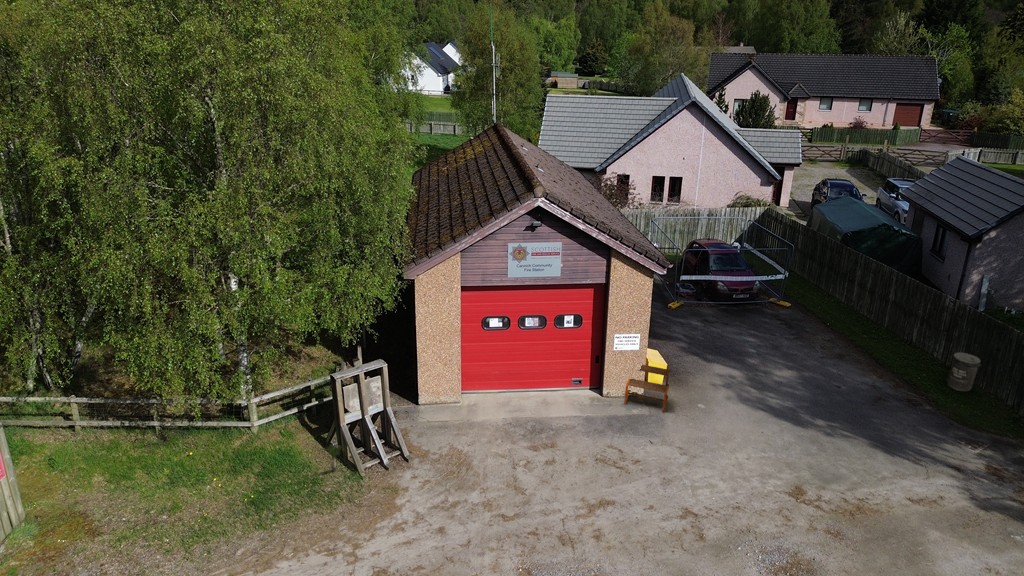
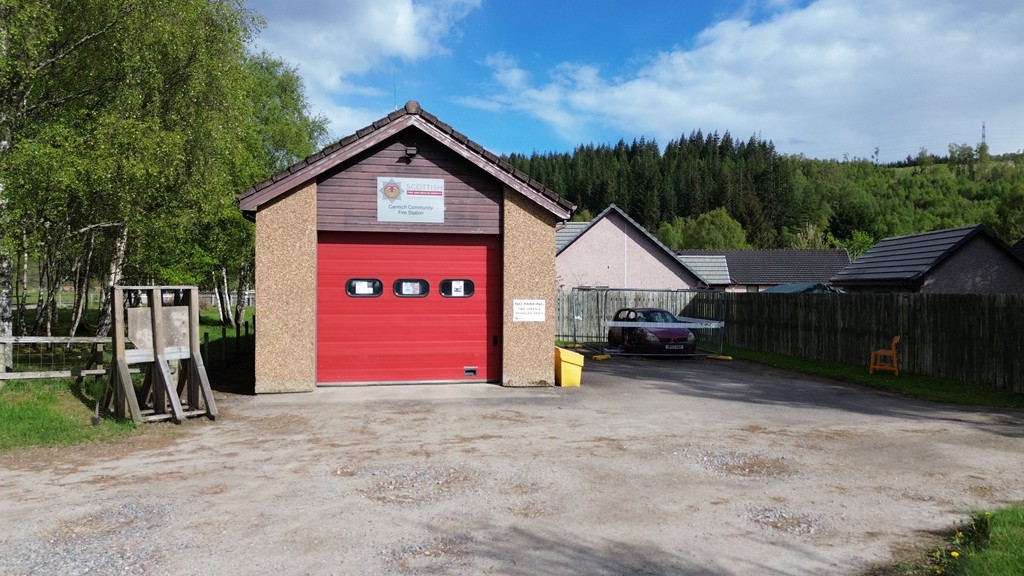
trash can: present [947,352,981,391] -> none [920,342,954,383]
bench: present [624,365,670,413] -> present [870,335,900,375]

